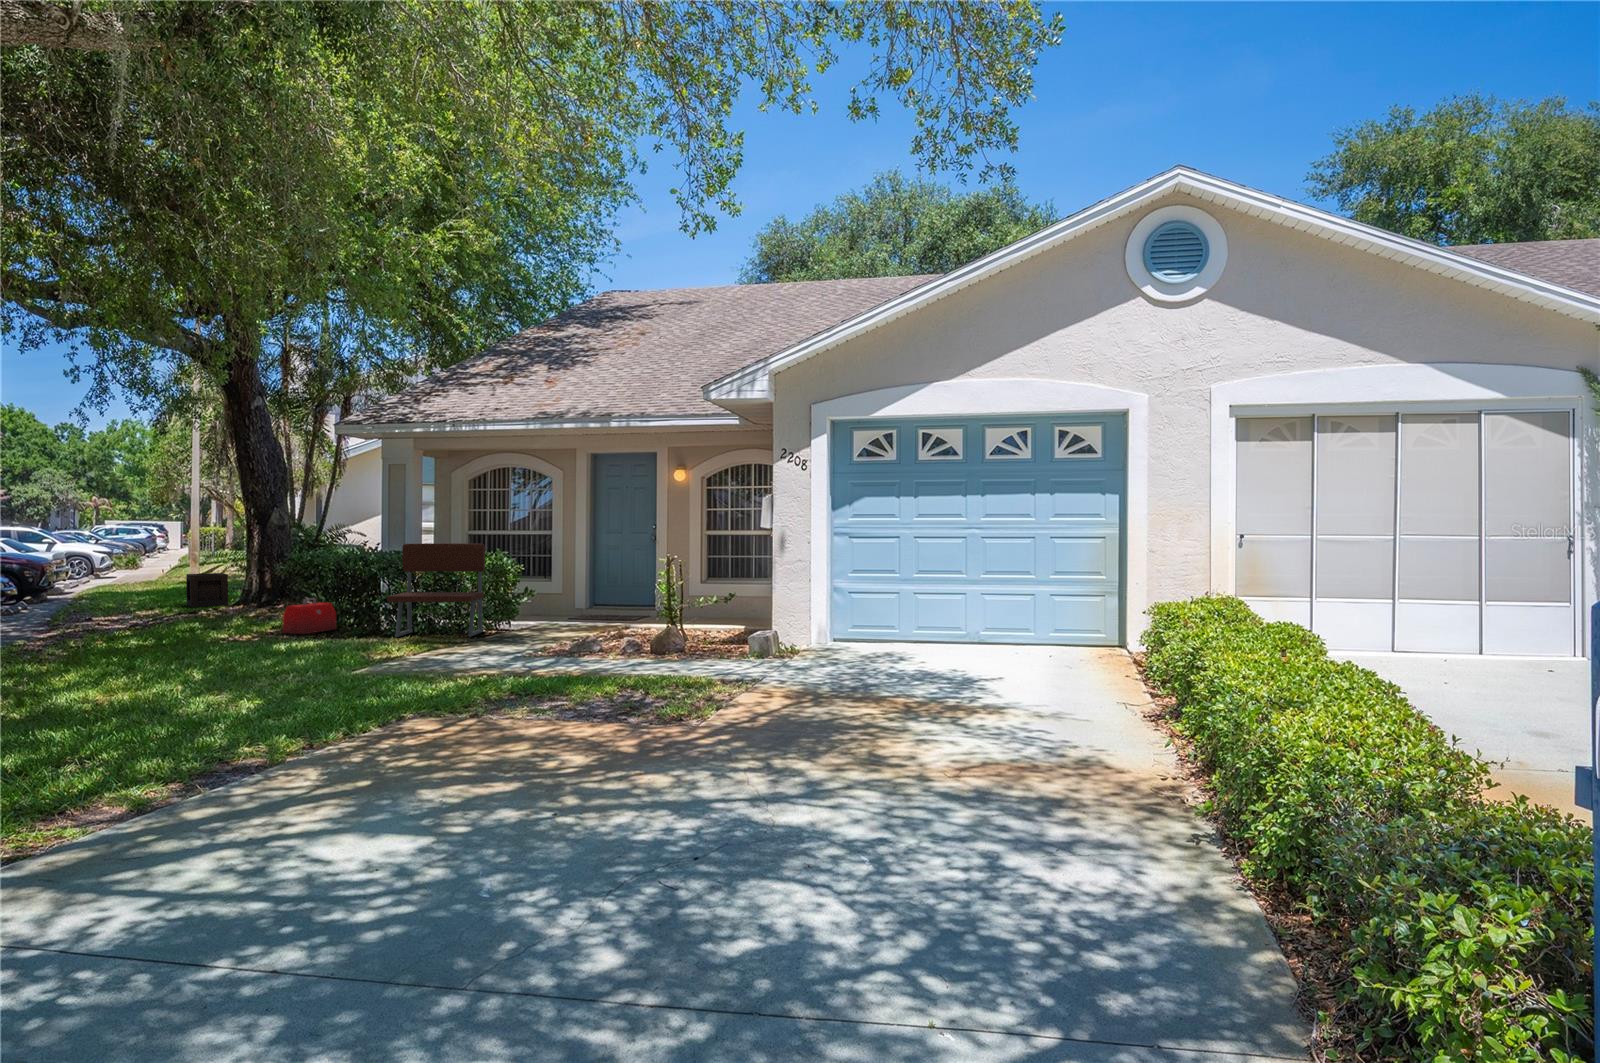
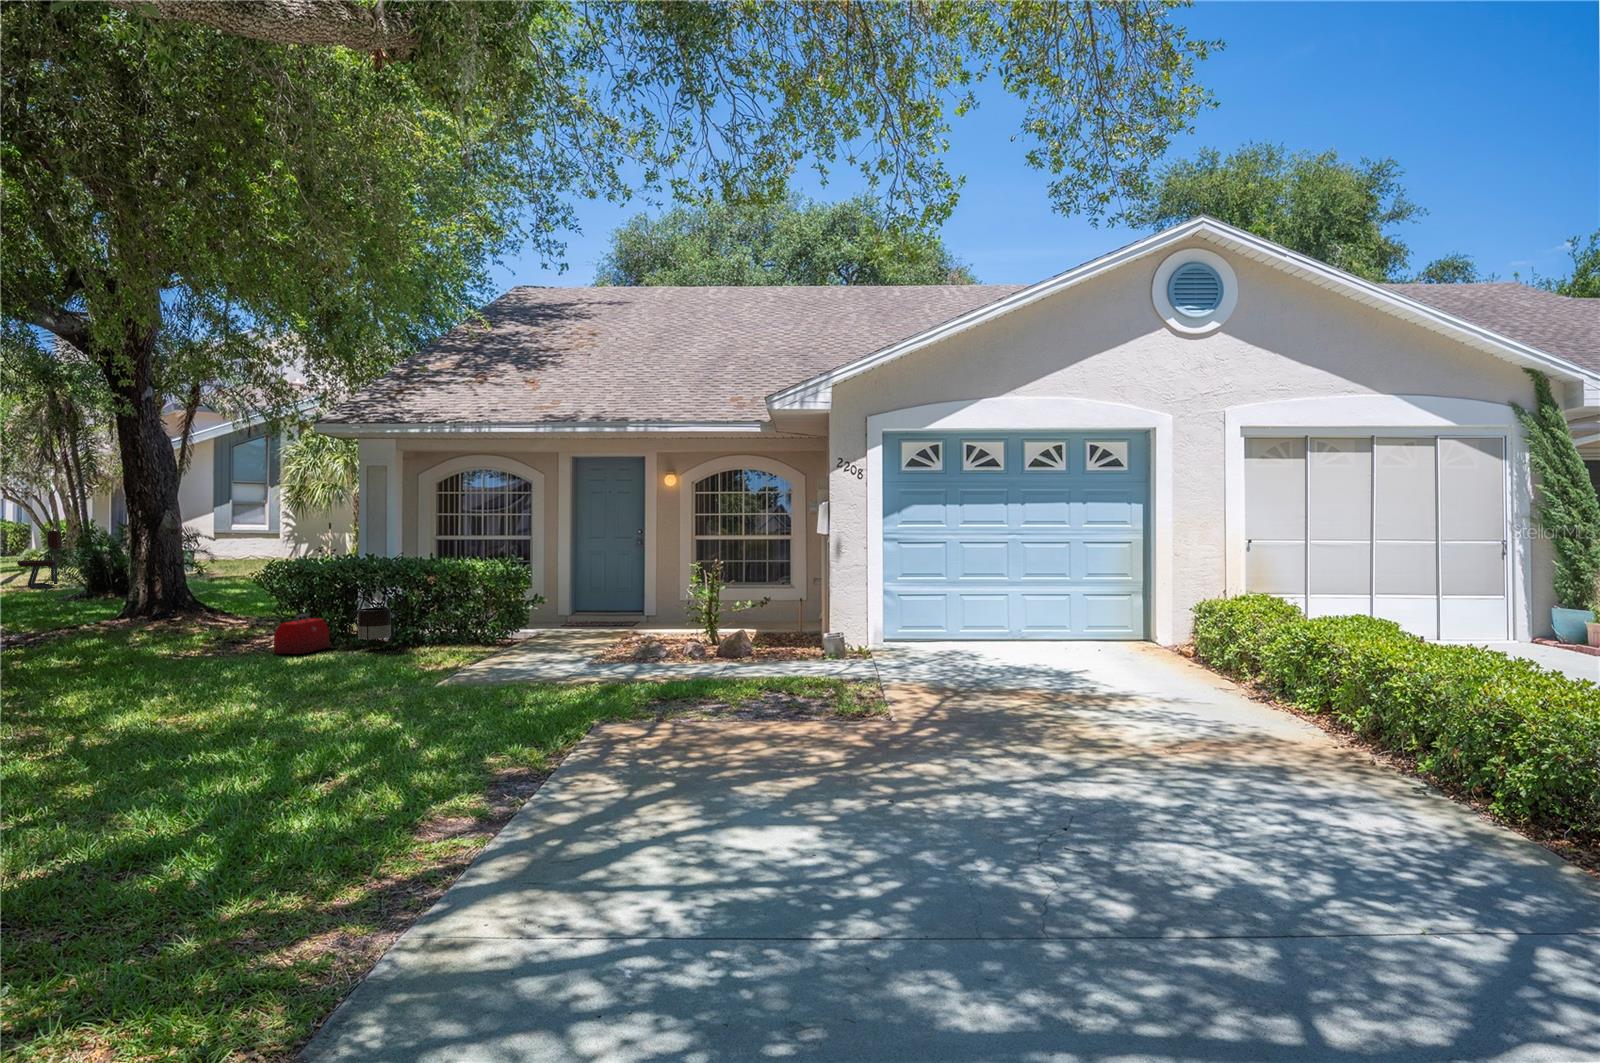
bench: present [387,543,485,637] -> present [17,531,61,589]
wooden crate: present [186,573,228,607] -> none [86,586,141,626]
planter: none [354,594,385,634] -> present [358,608,392,652]

